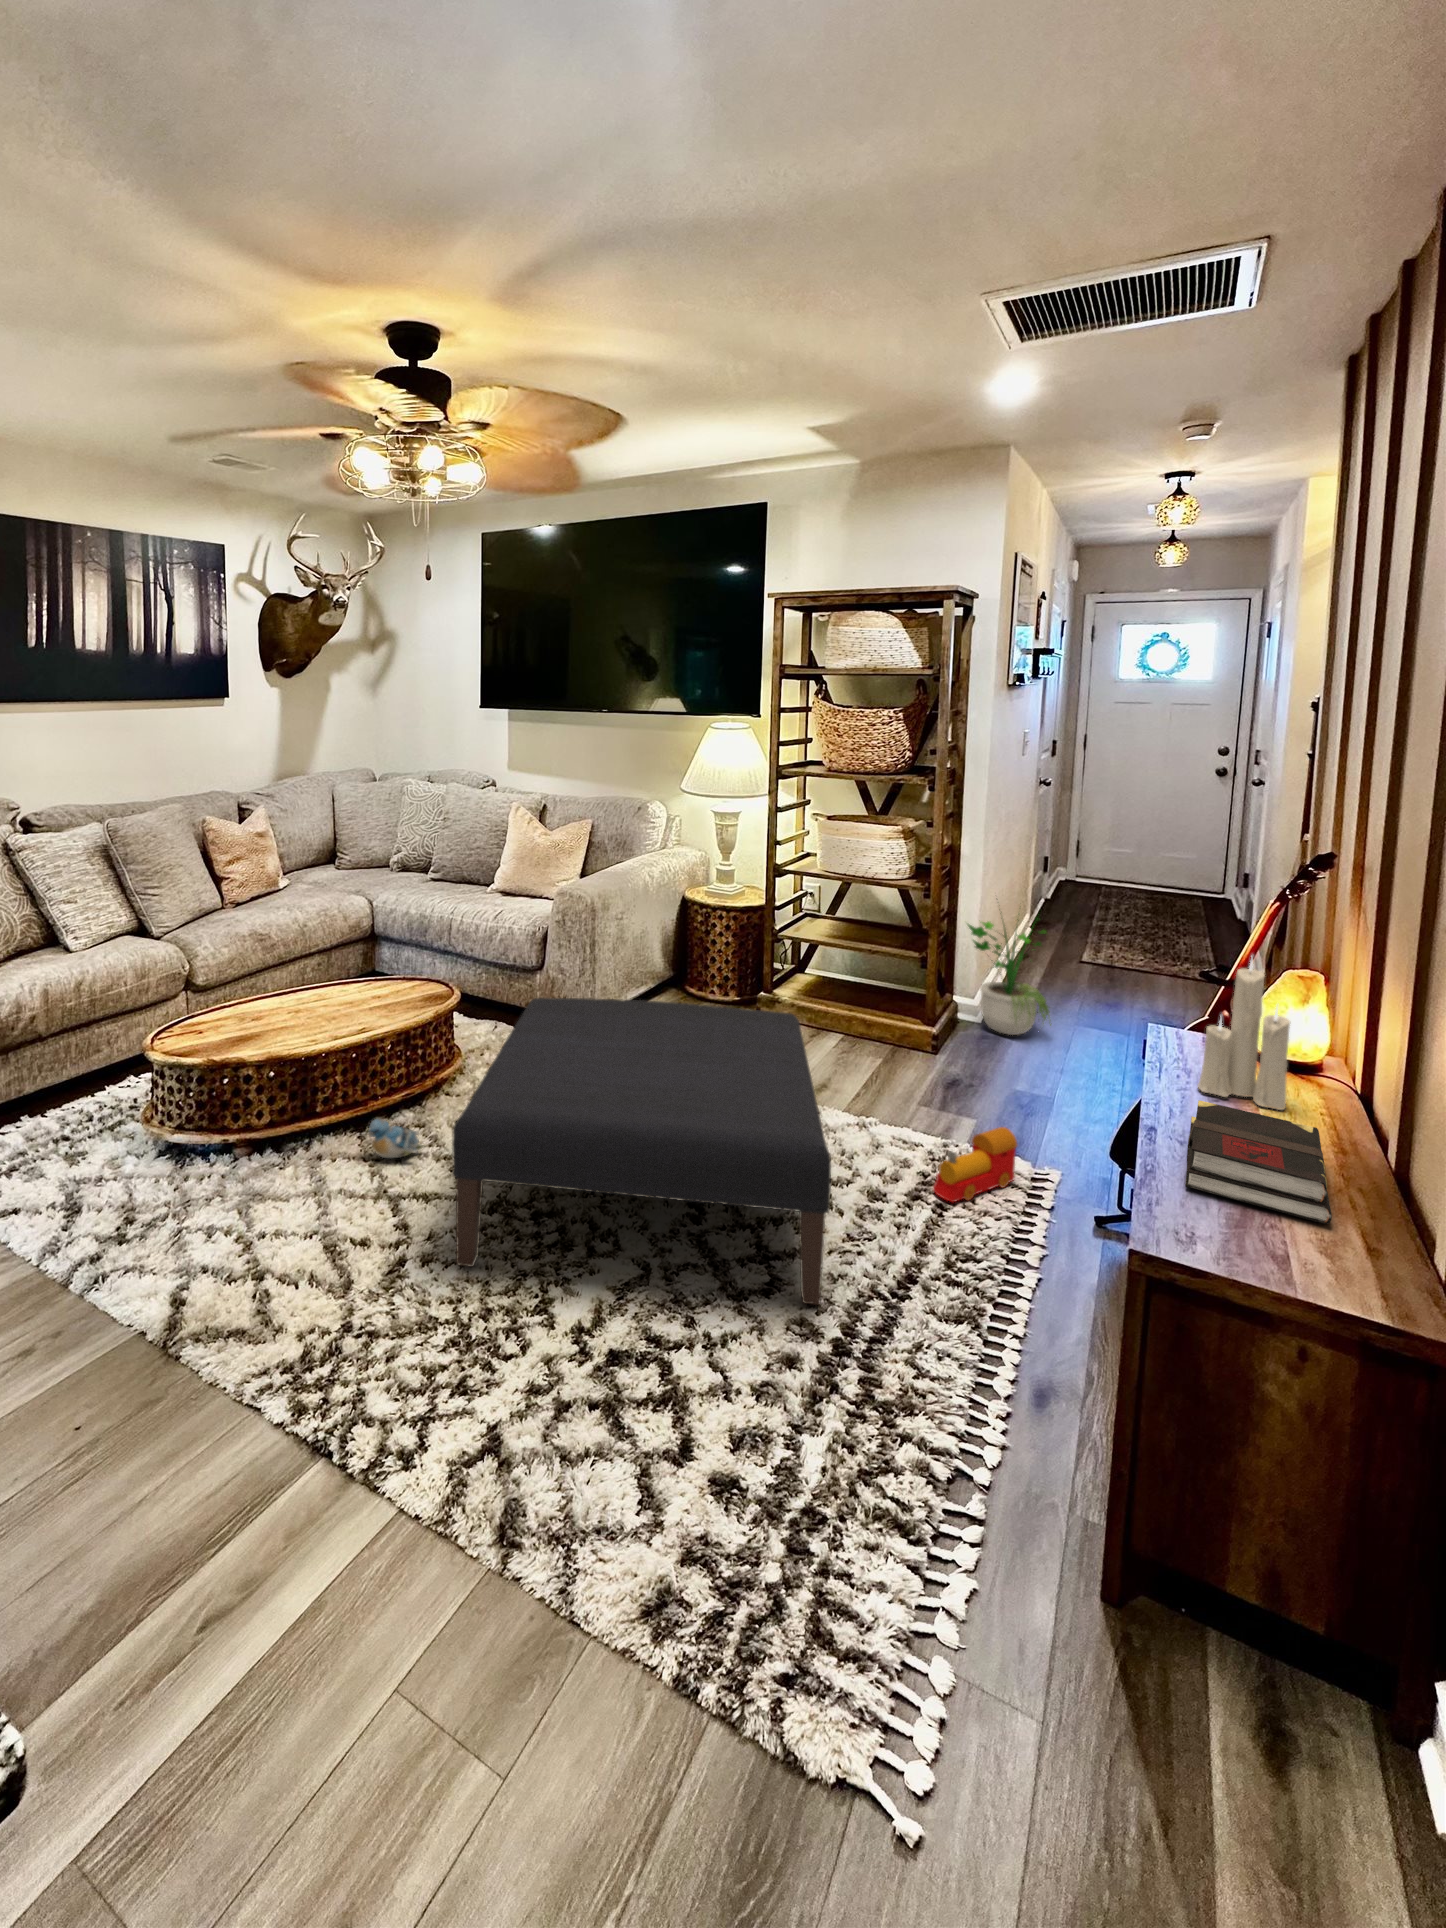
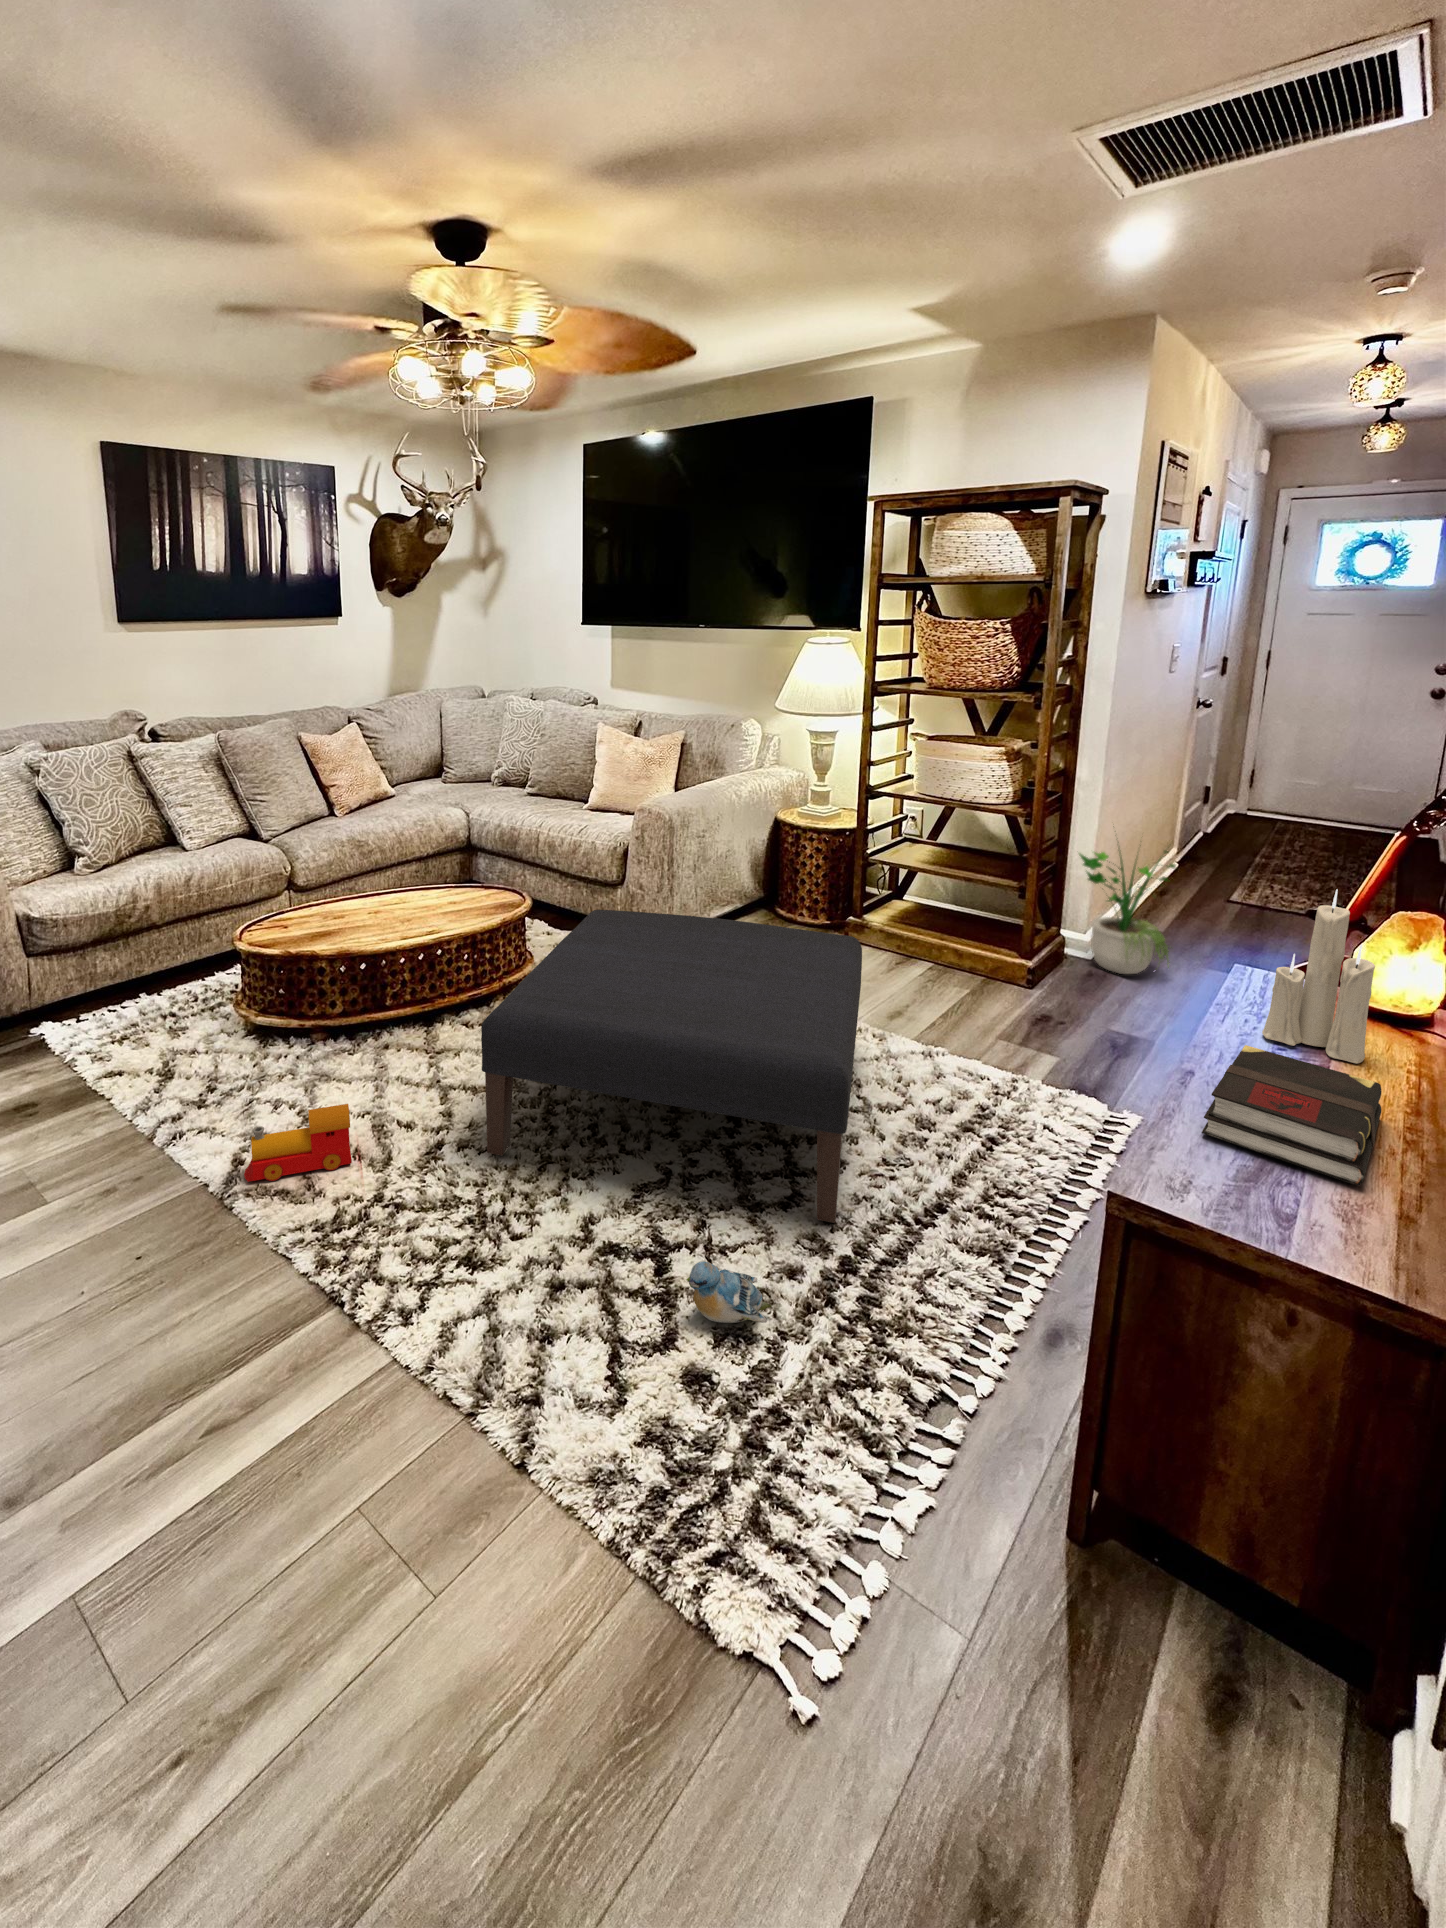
plush toy: present [368,1119,424,1158] -> present [686,1262,771,1323]
toy train: present [933,1127,1017,1202] -> present [244,1104,352,1182]

